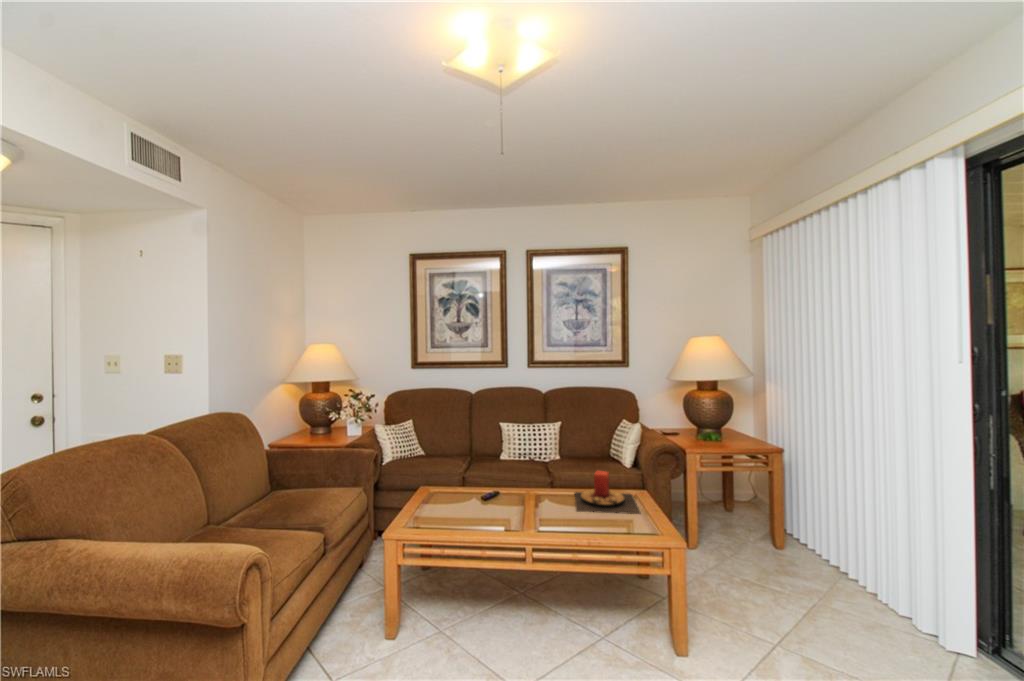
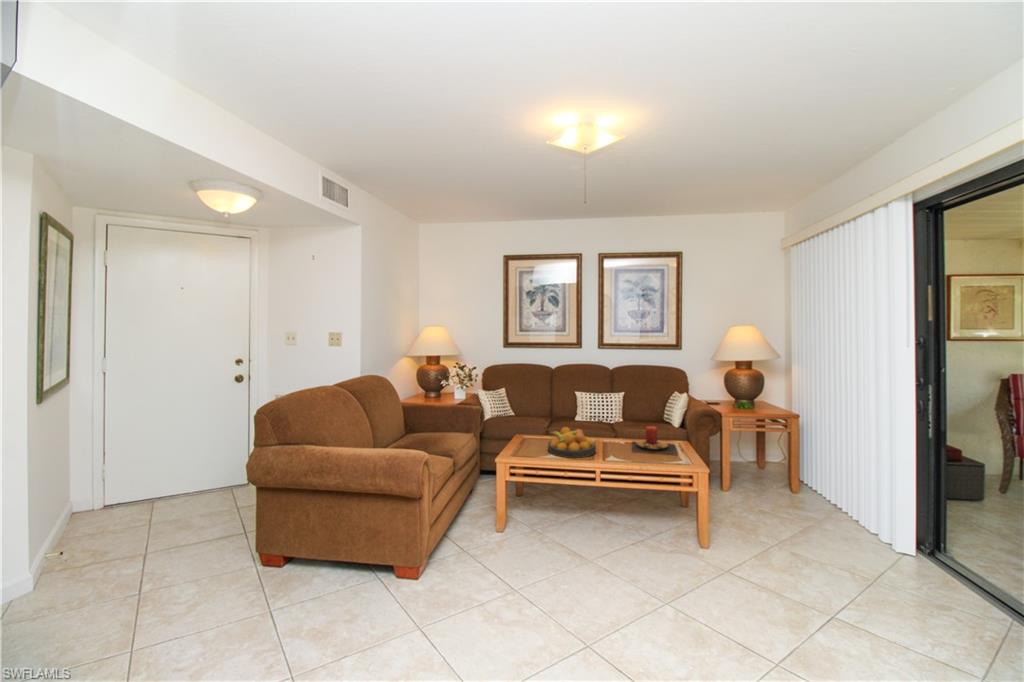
fruit bowl: none [455,477,525,528] -> present [548,427,596,458]

